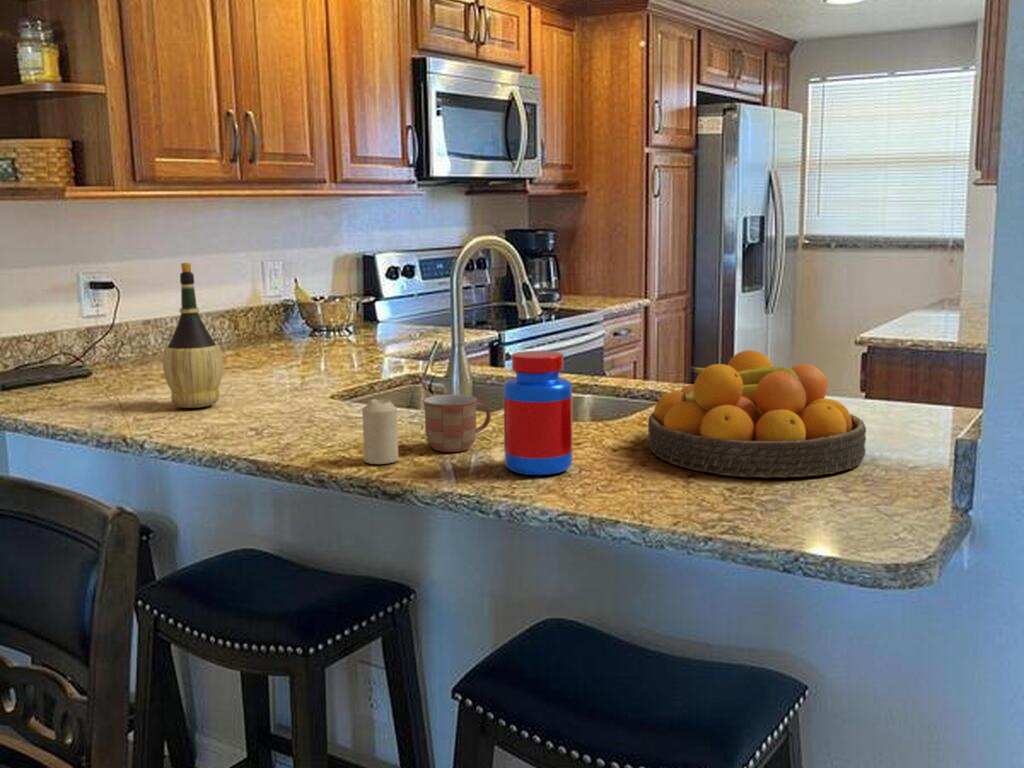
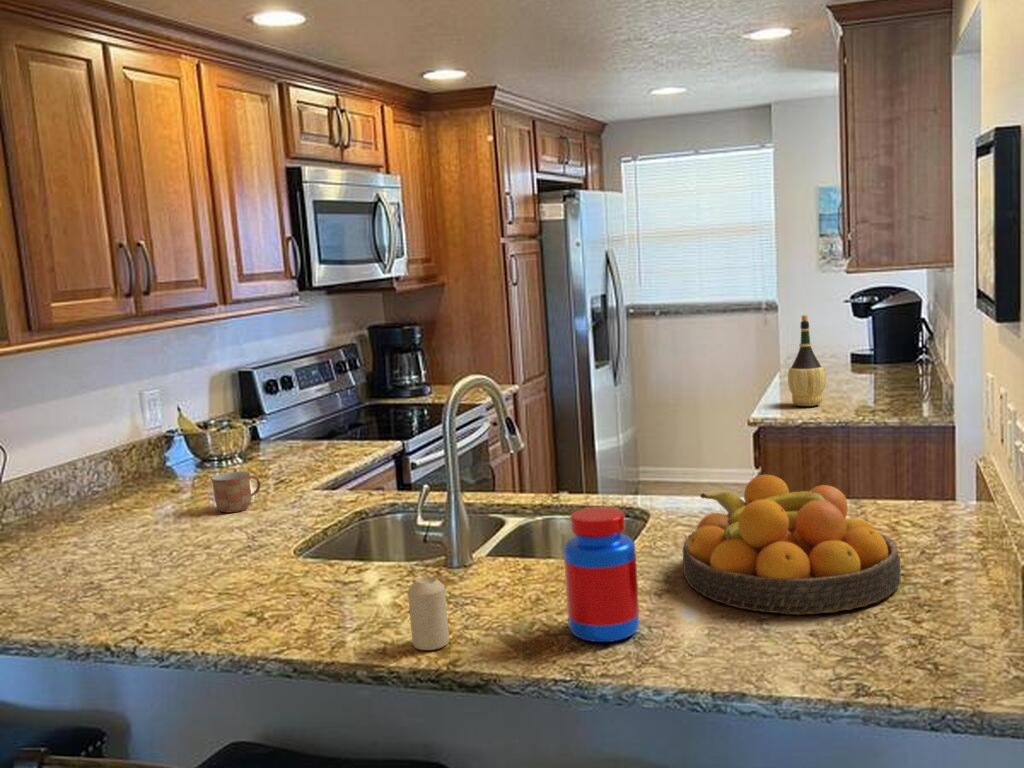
wine bottle: present [163,263,223,408] -> present [788,315,826,406]
mug: present [423,395,491,452] -> present [211,472,261,512]

